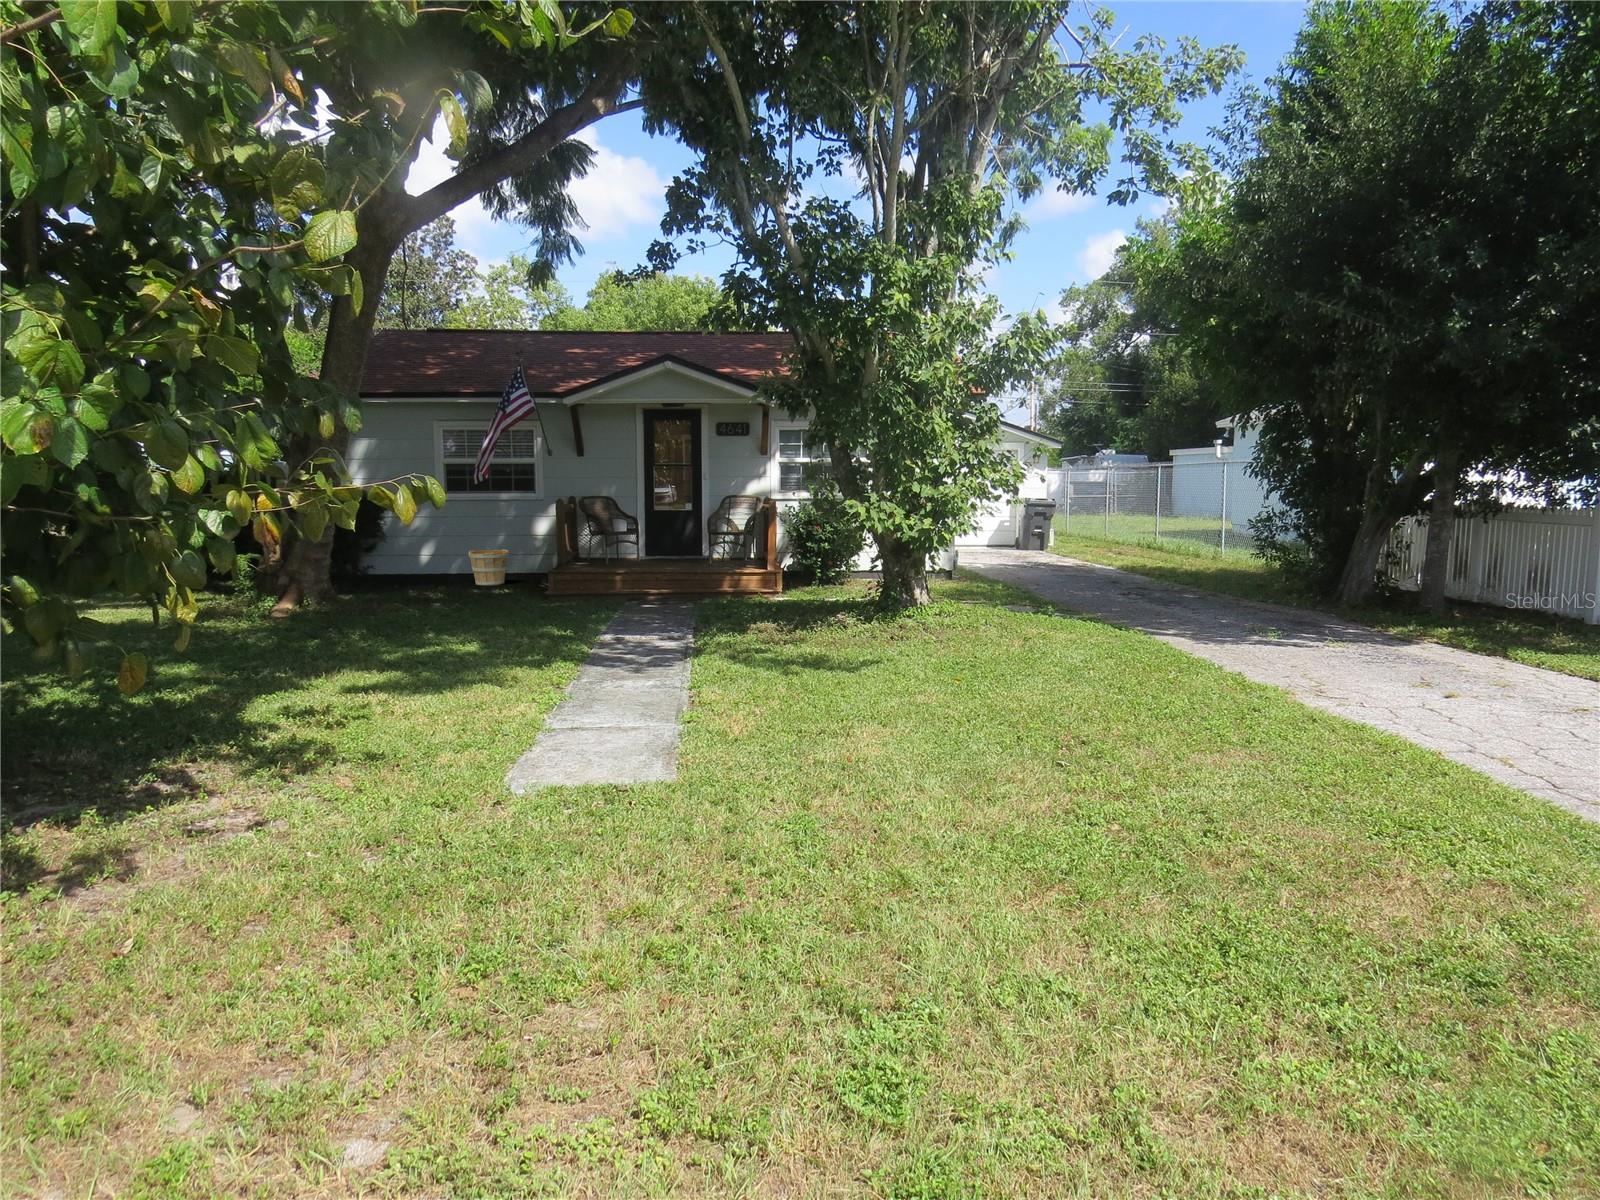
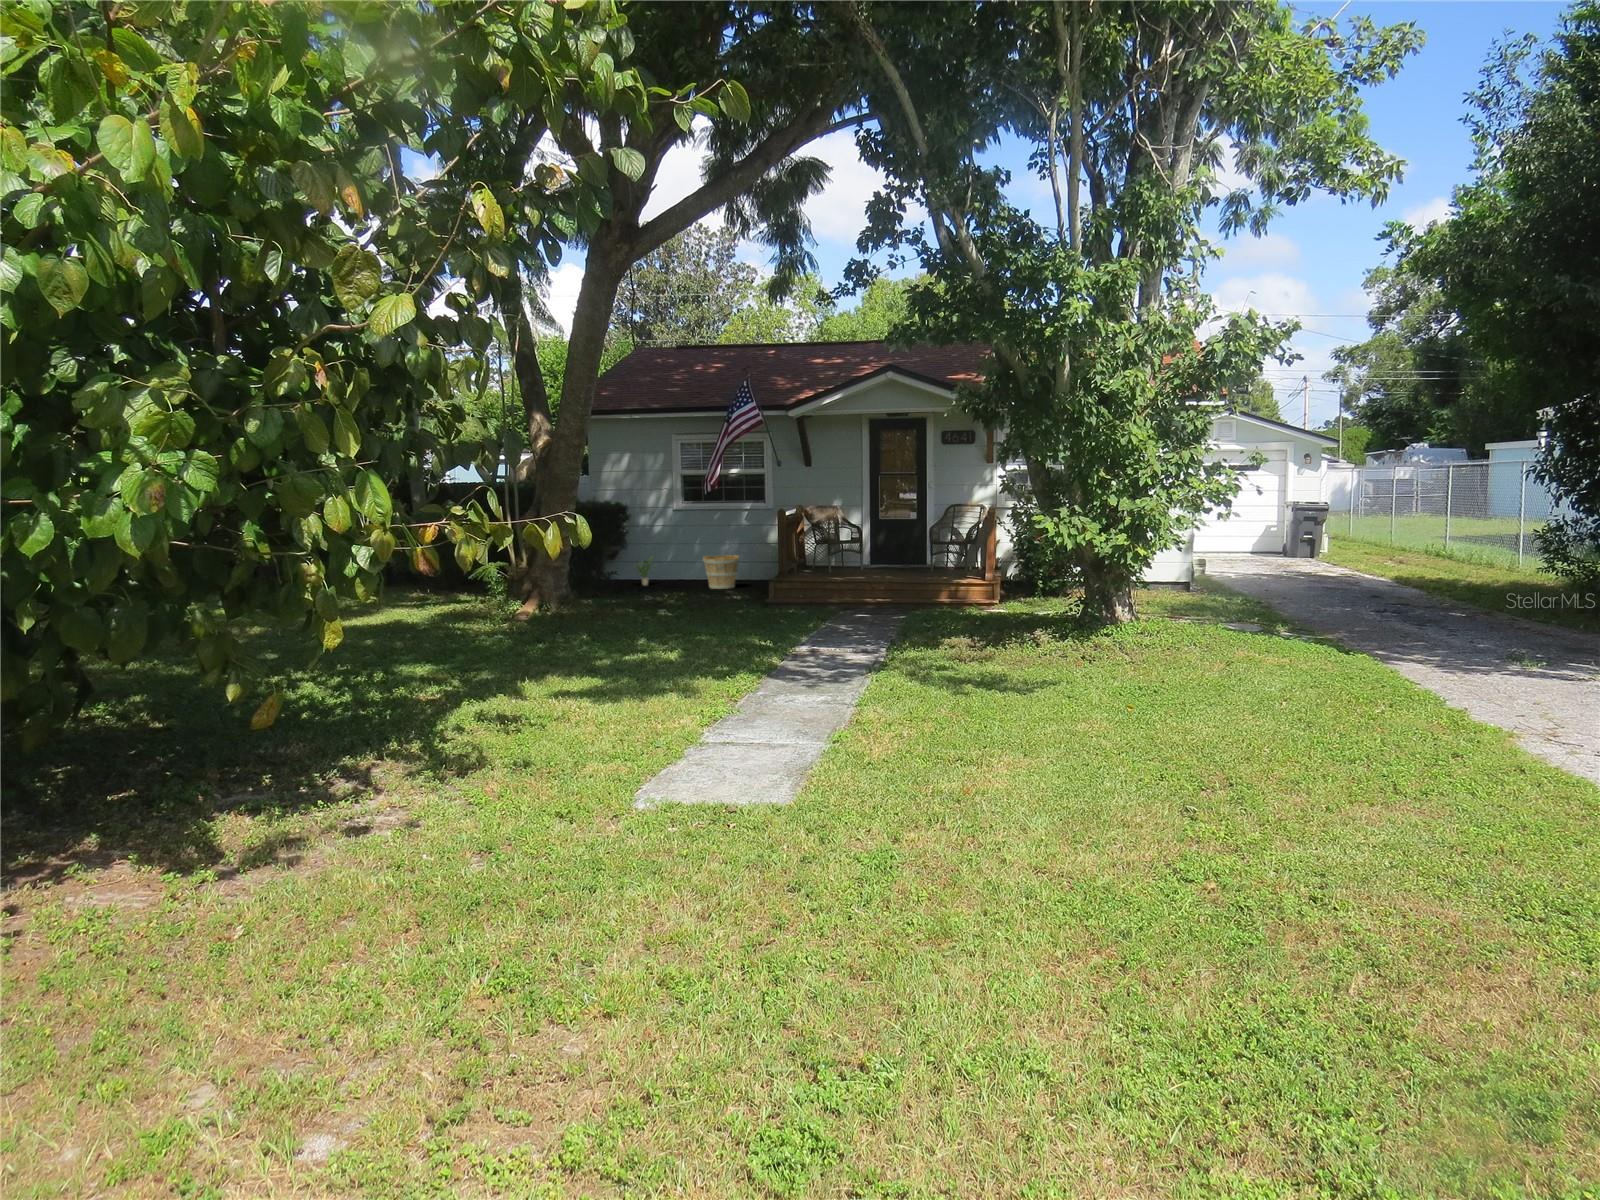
potted plant: none [384,550,416,583] -> present [636,559,652,585]

